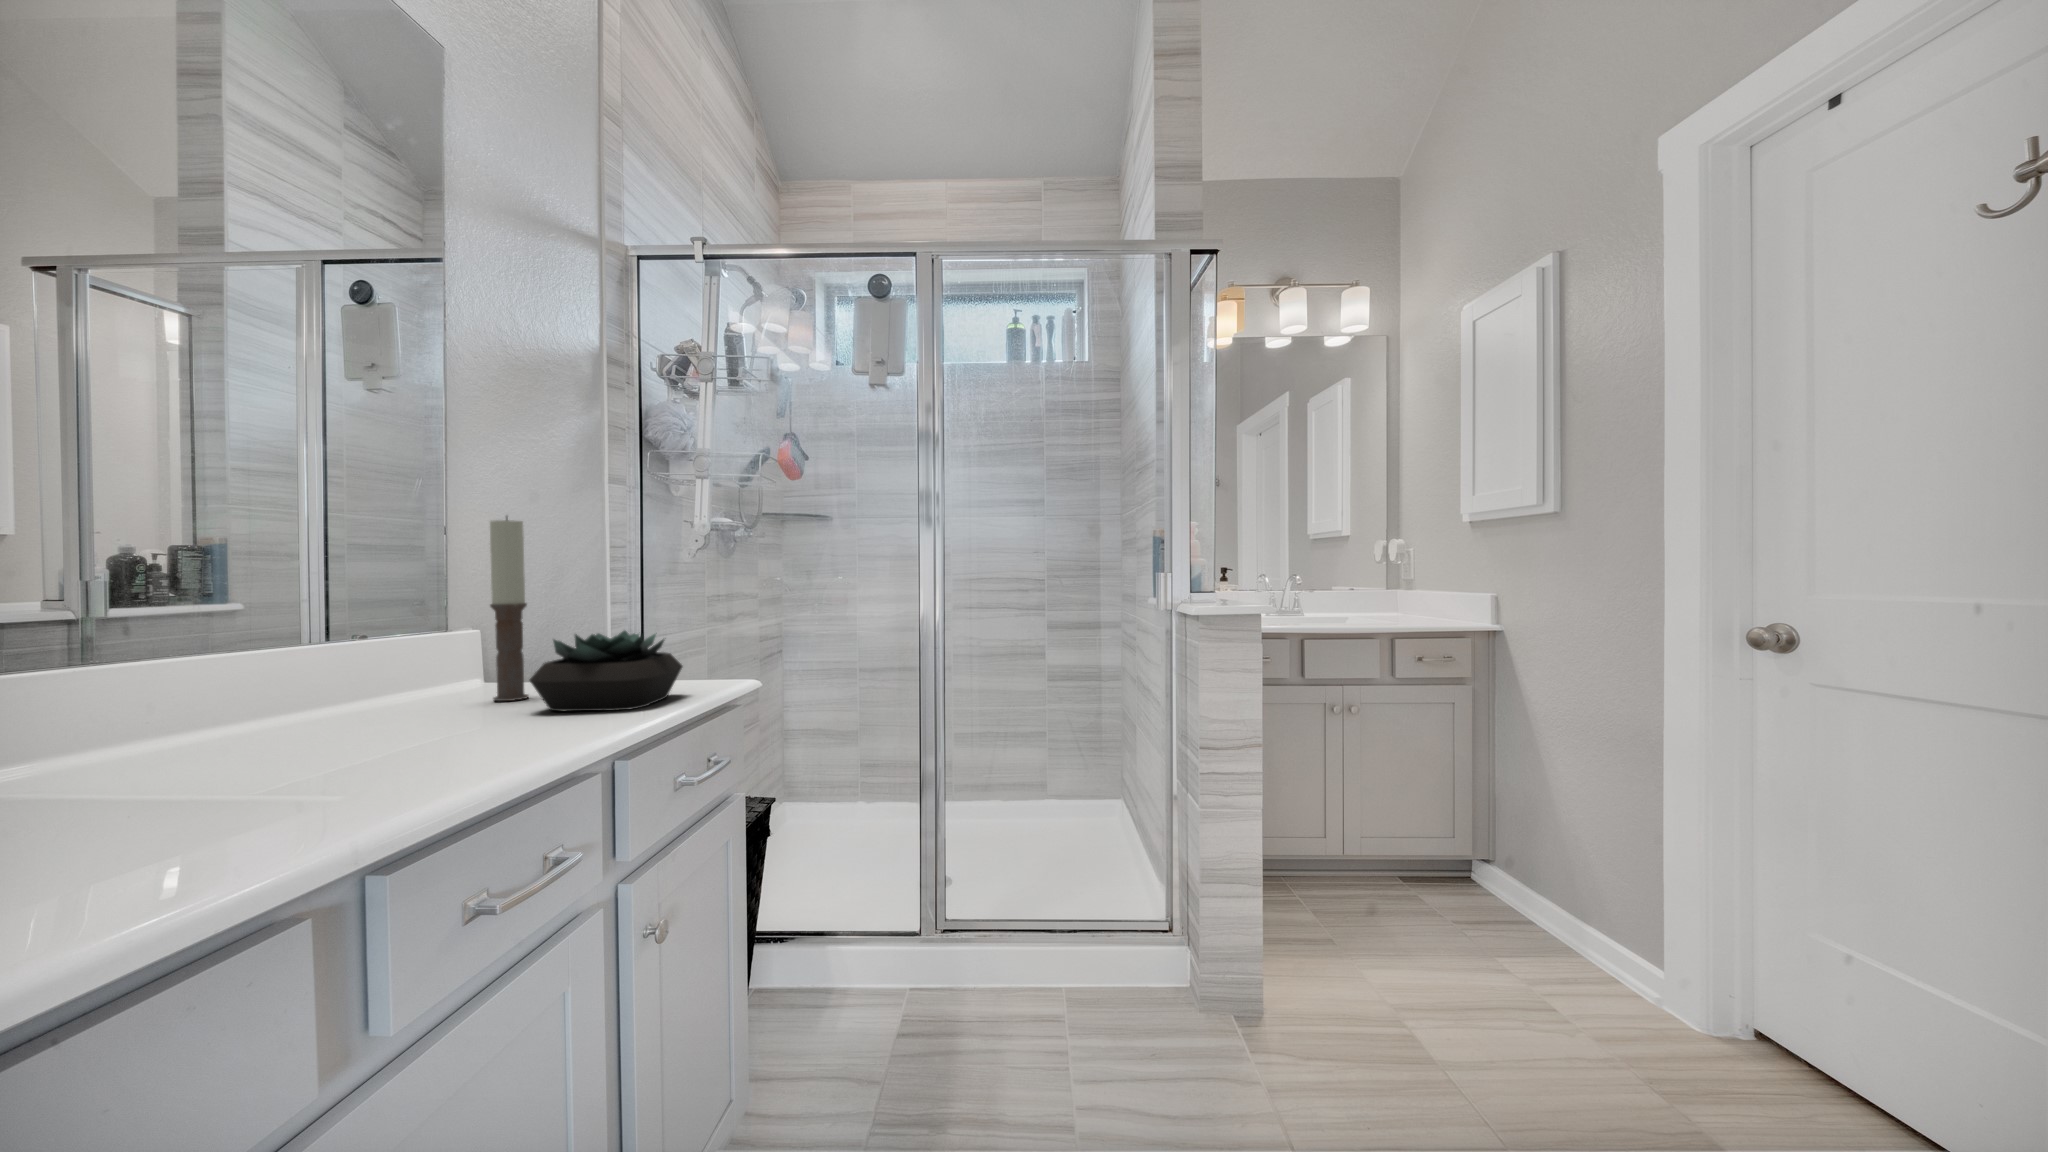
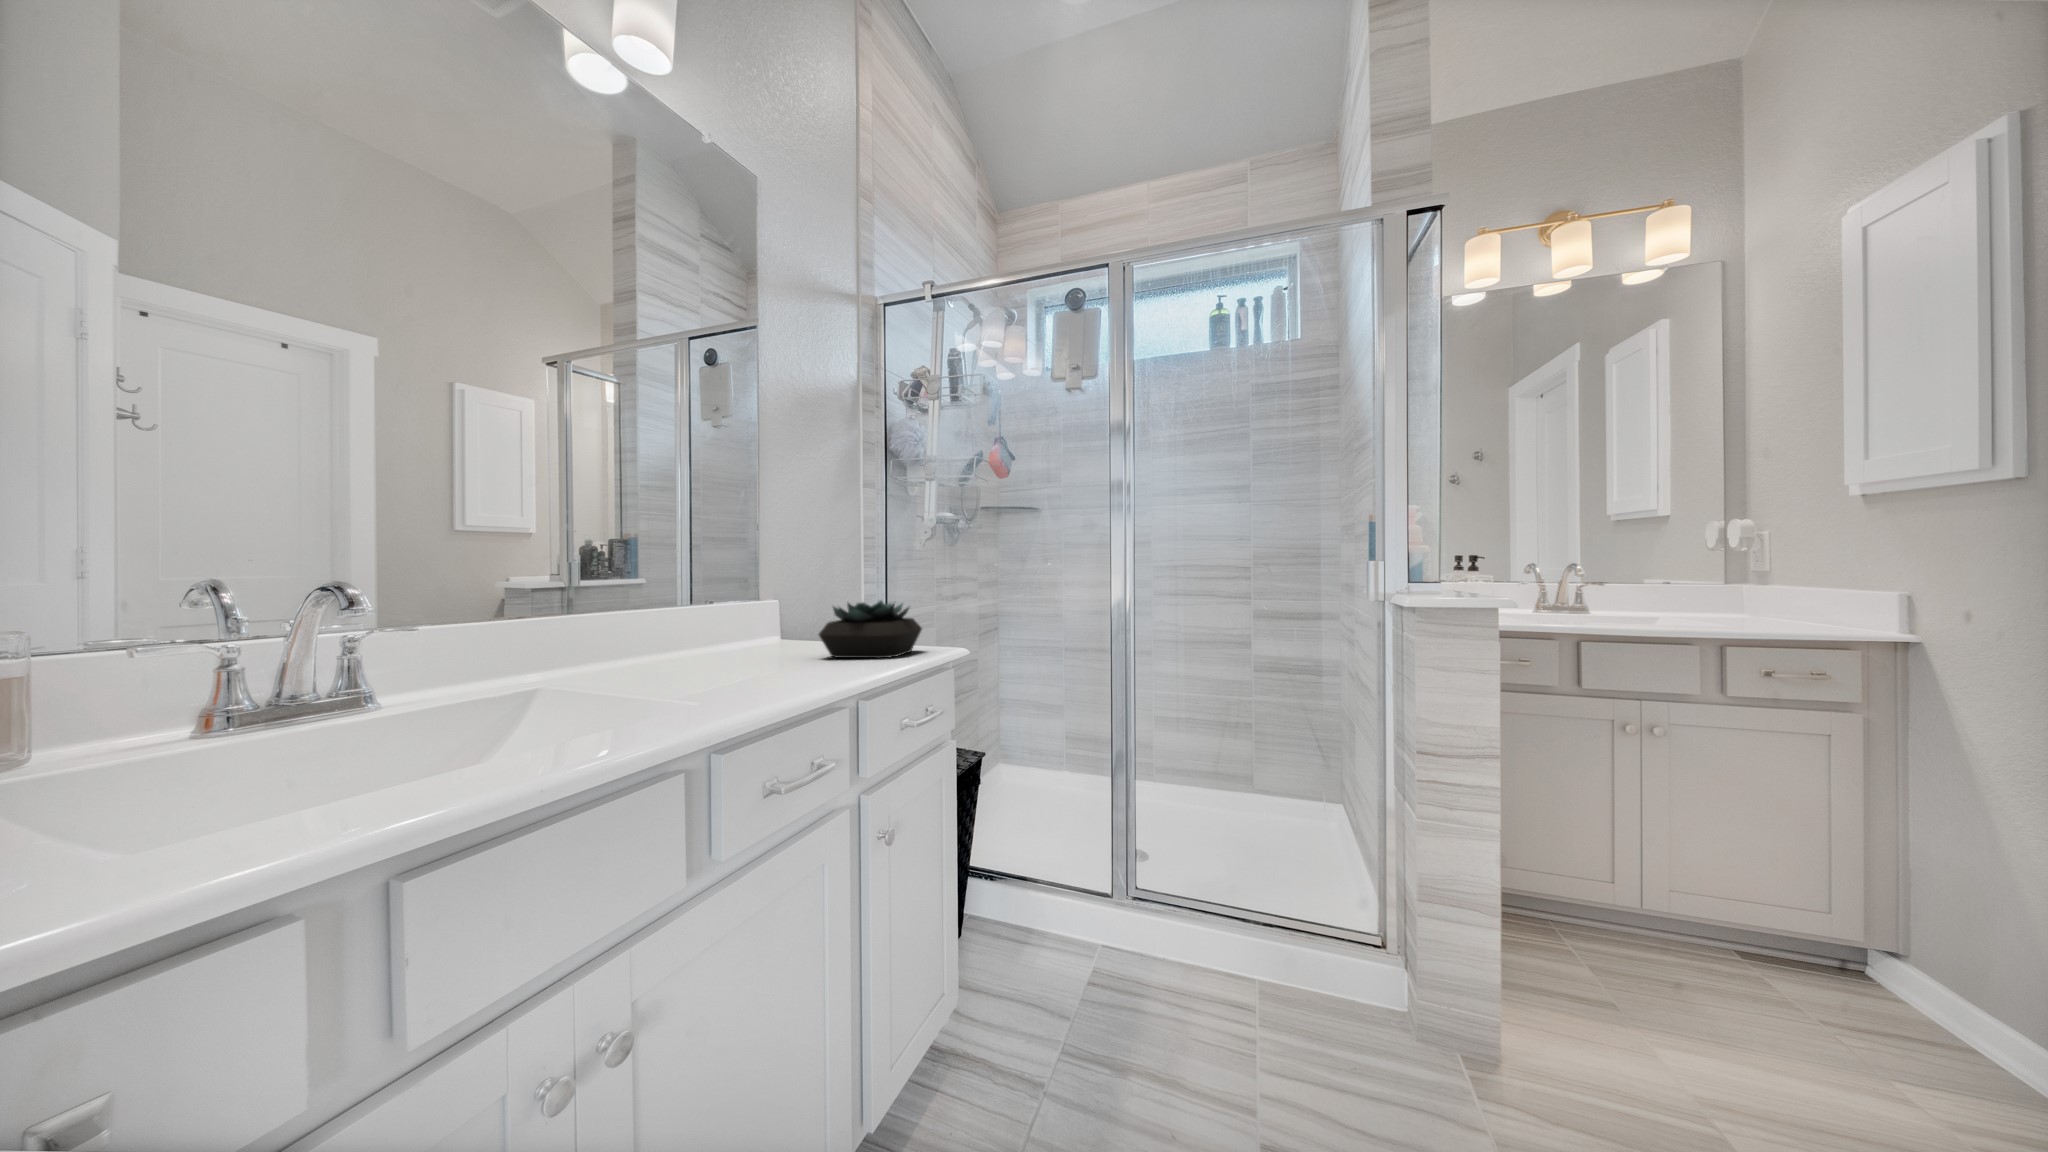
candle: present [490,517,529,701] -> none [787,514,813,653]

